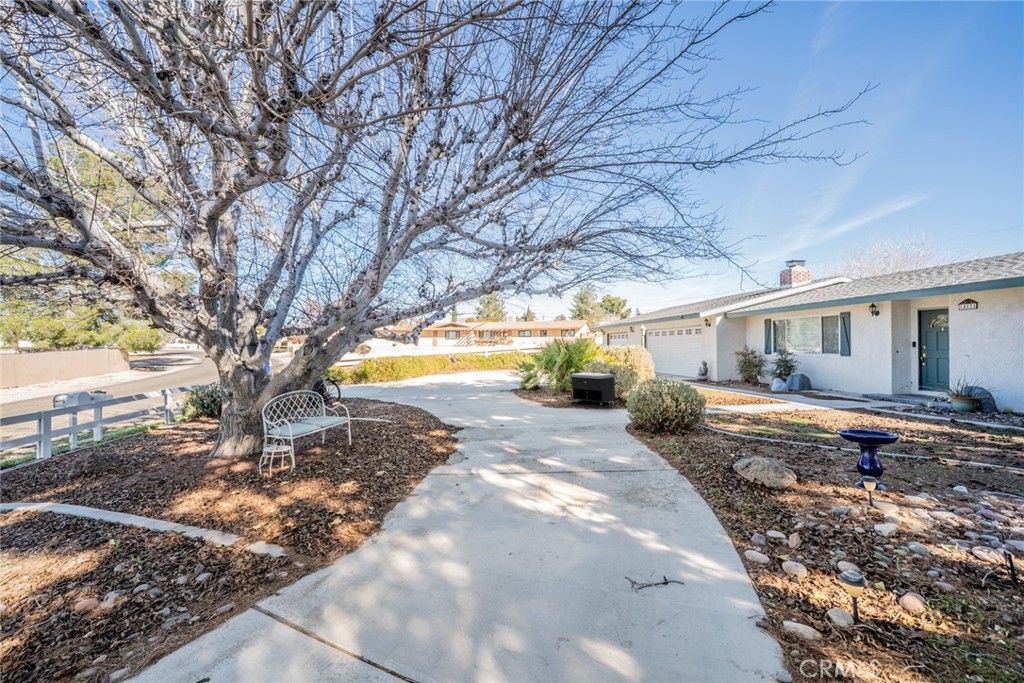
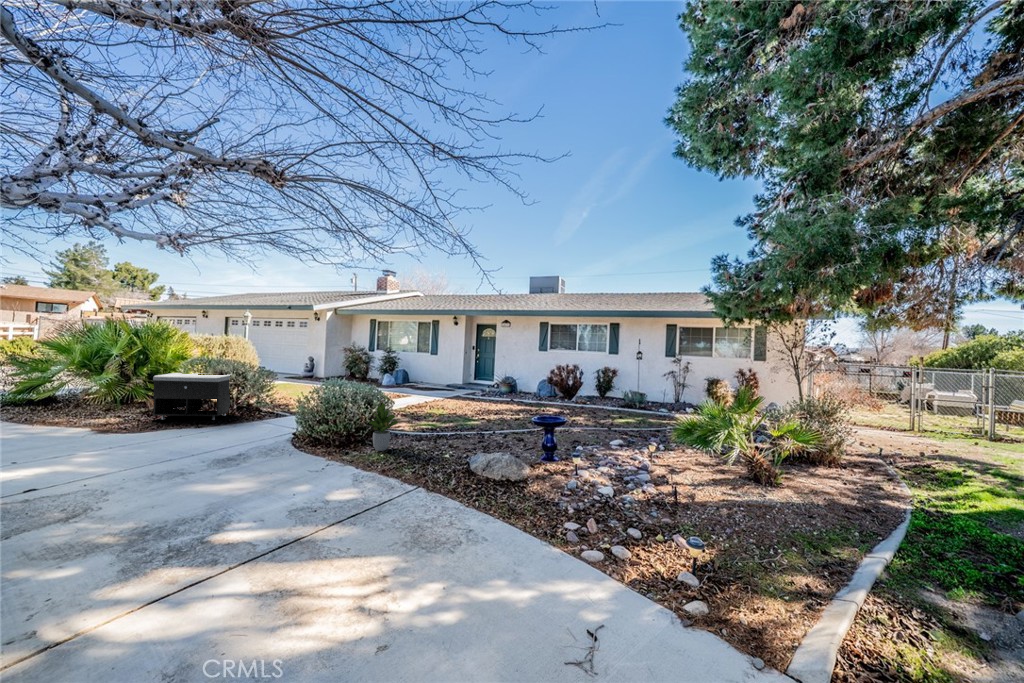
potted plant: none [669,400,696,441] -> present [370,403,398,451]

